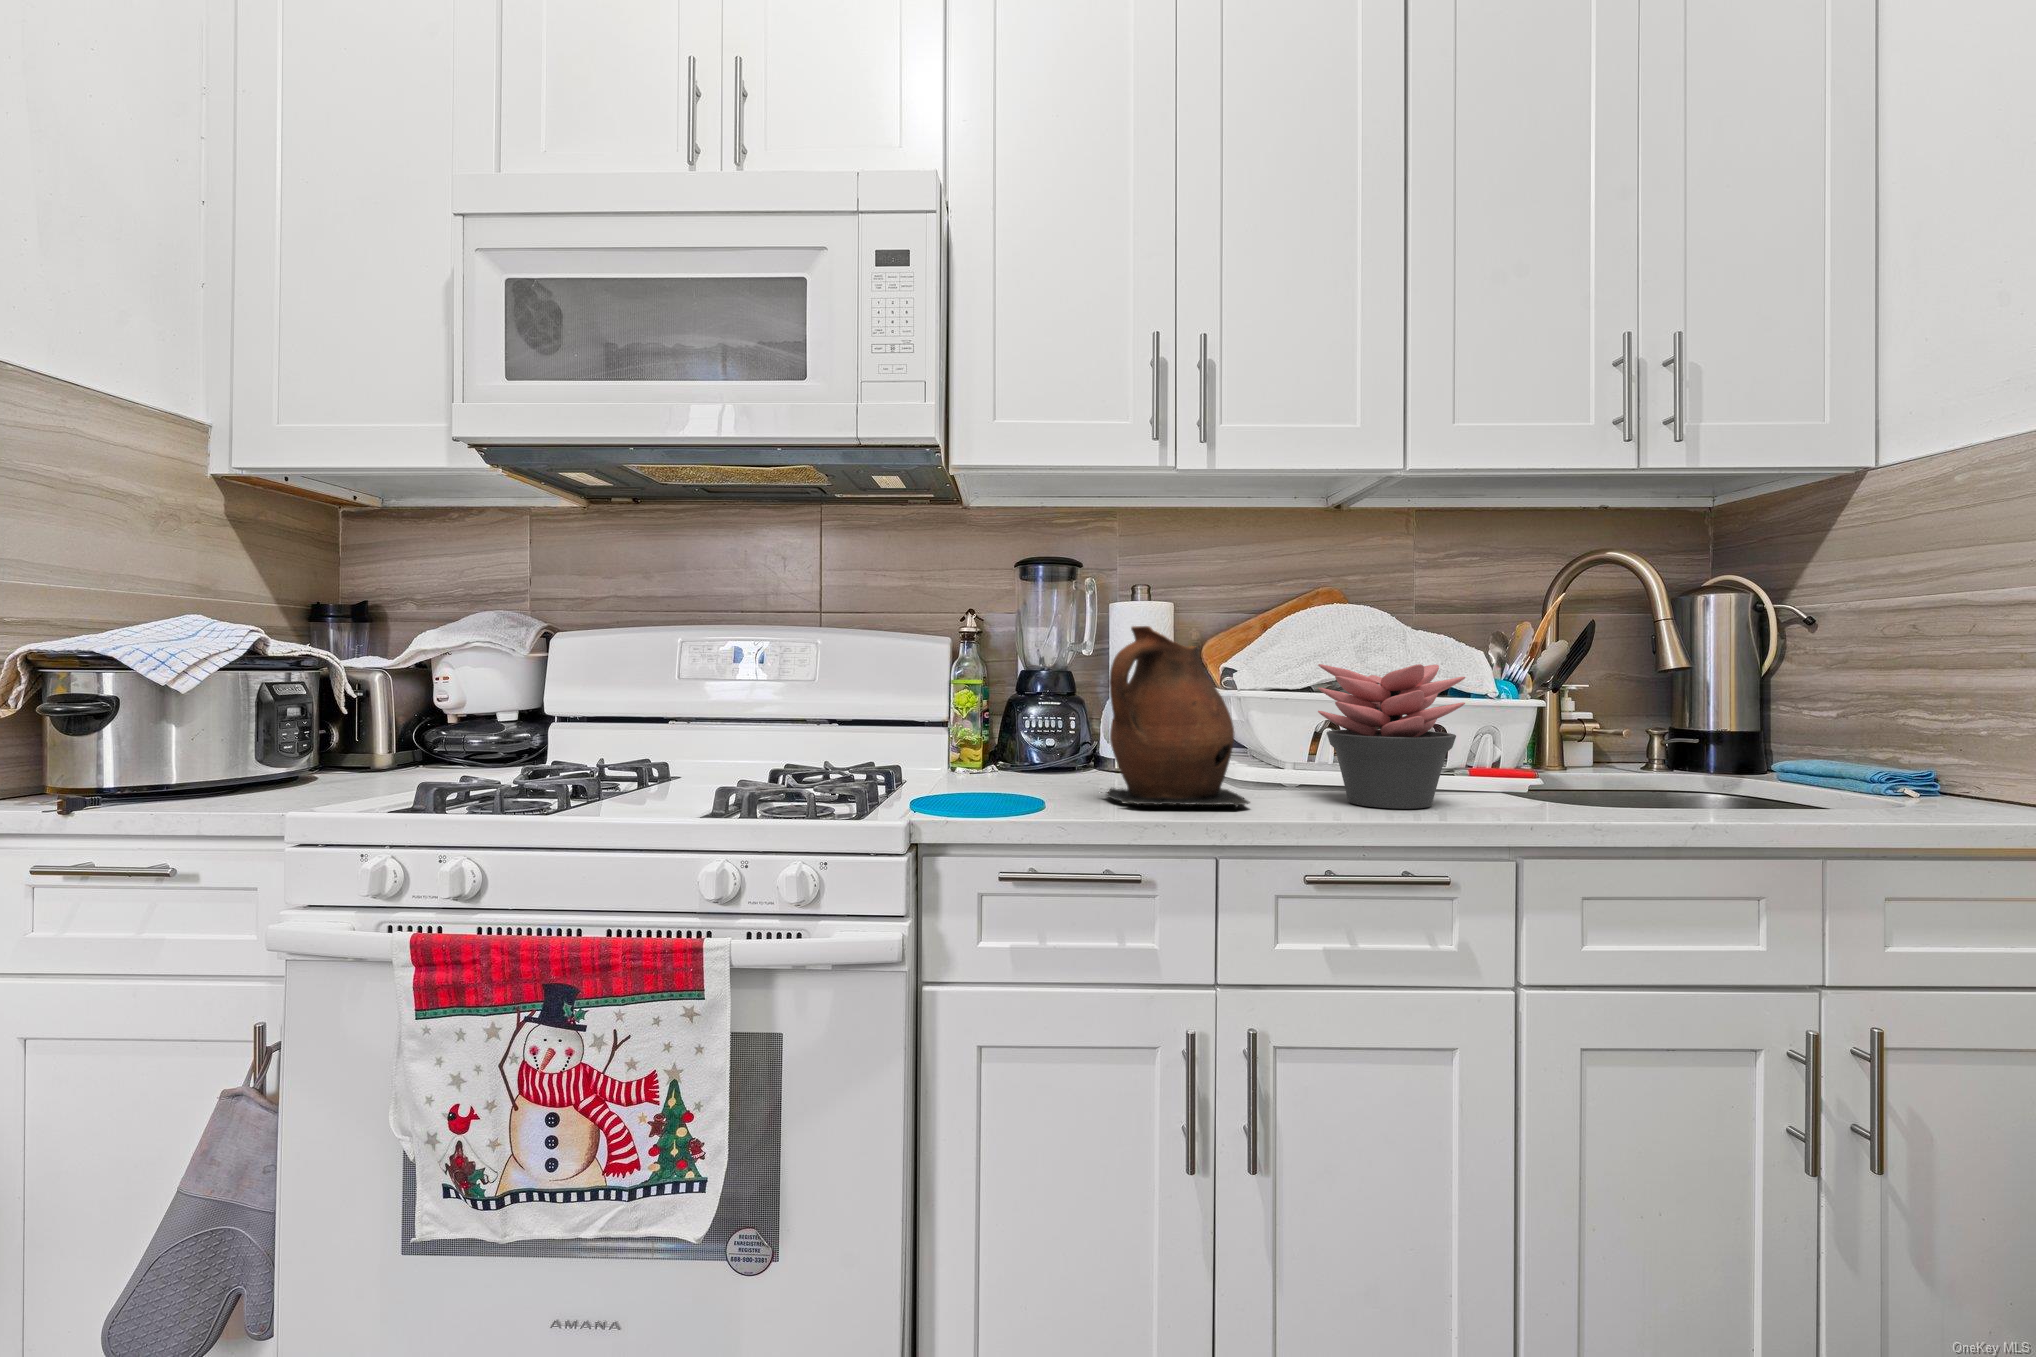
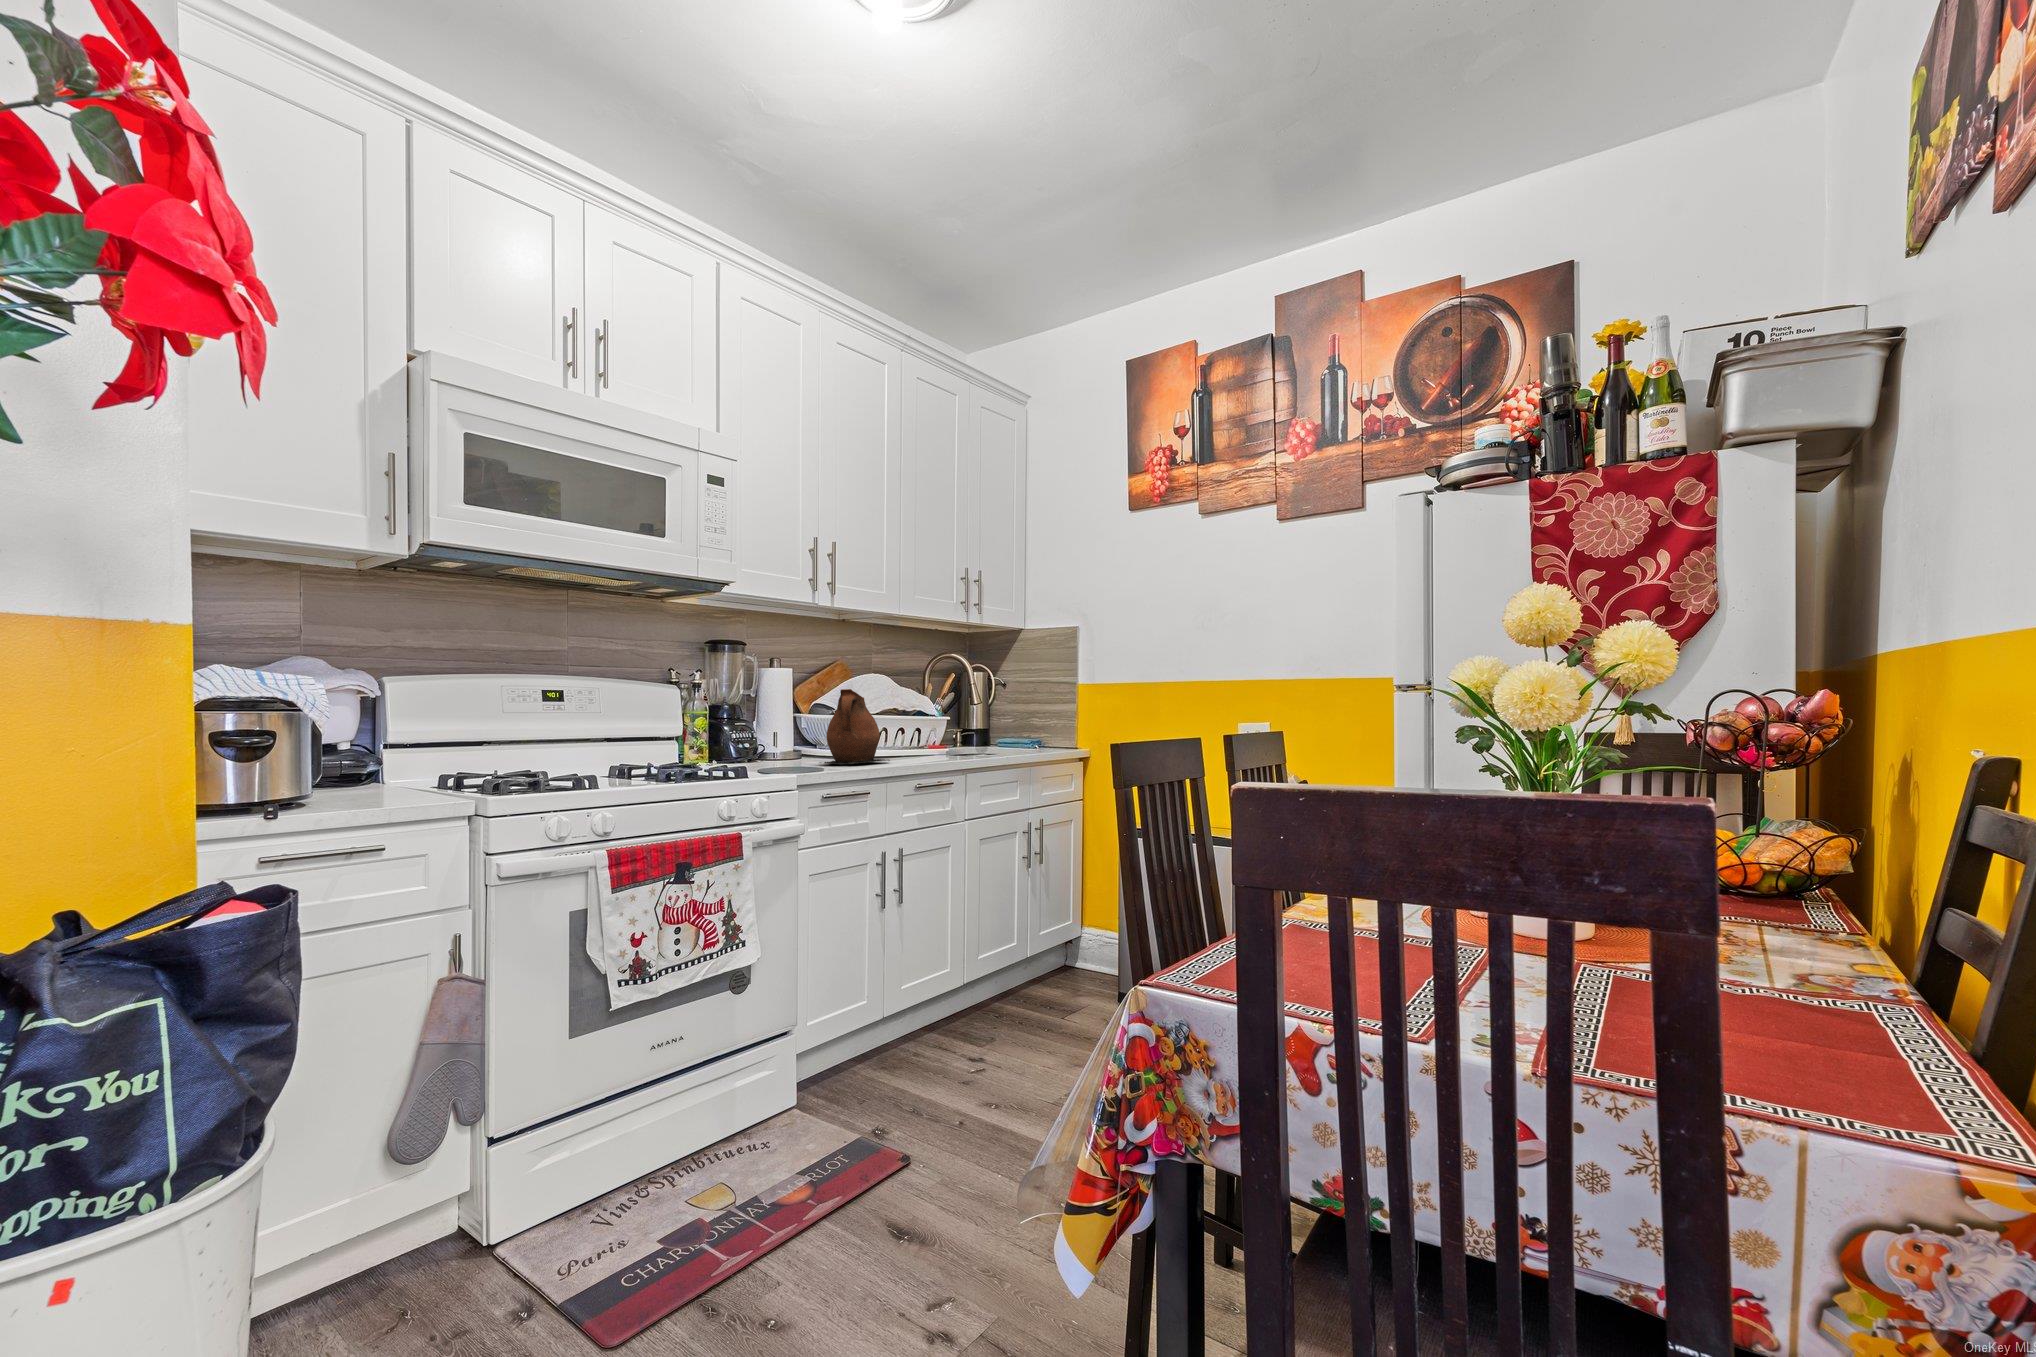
succulent plant: present [1318,664,1465,809] -> none [893,702,948,759]

